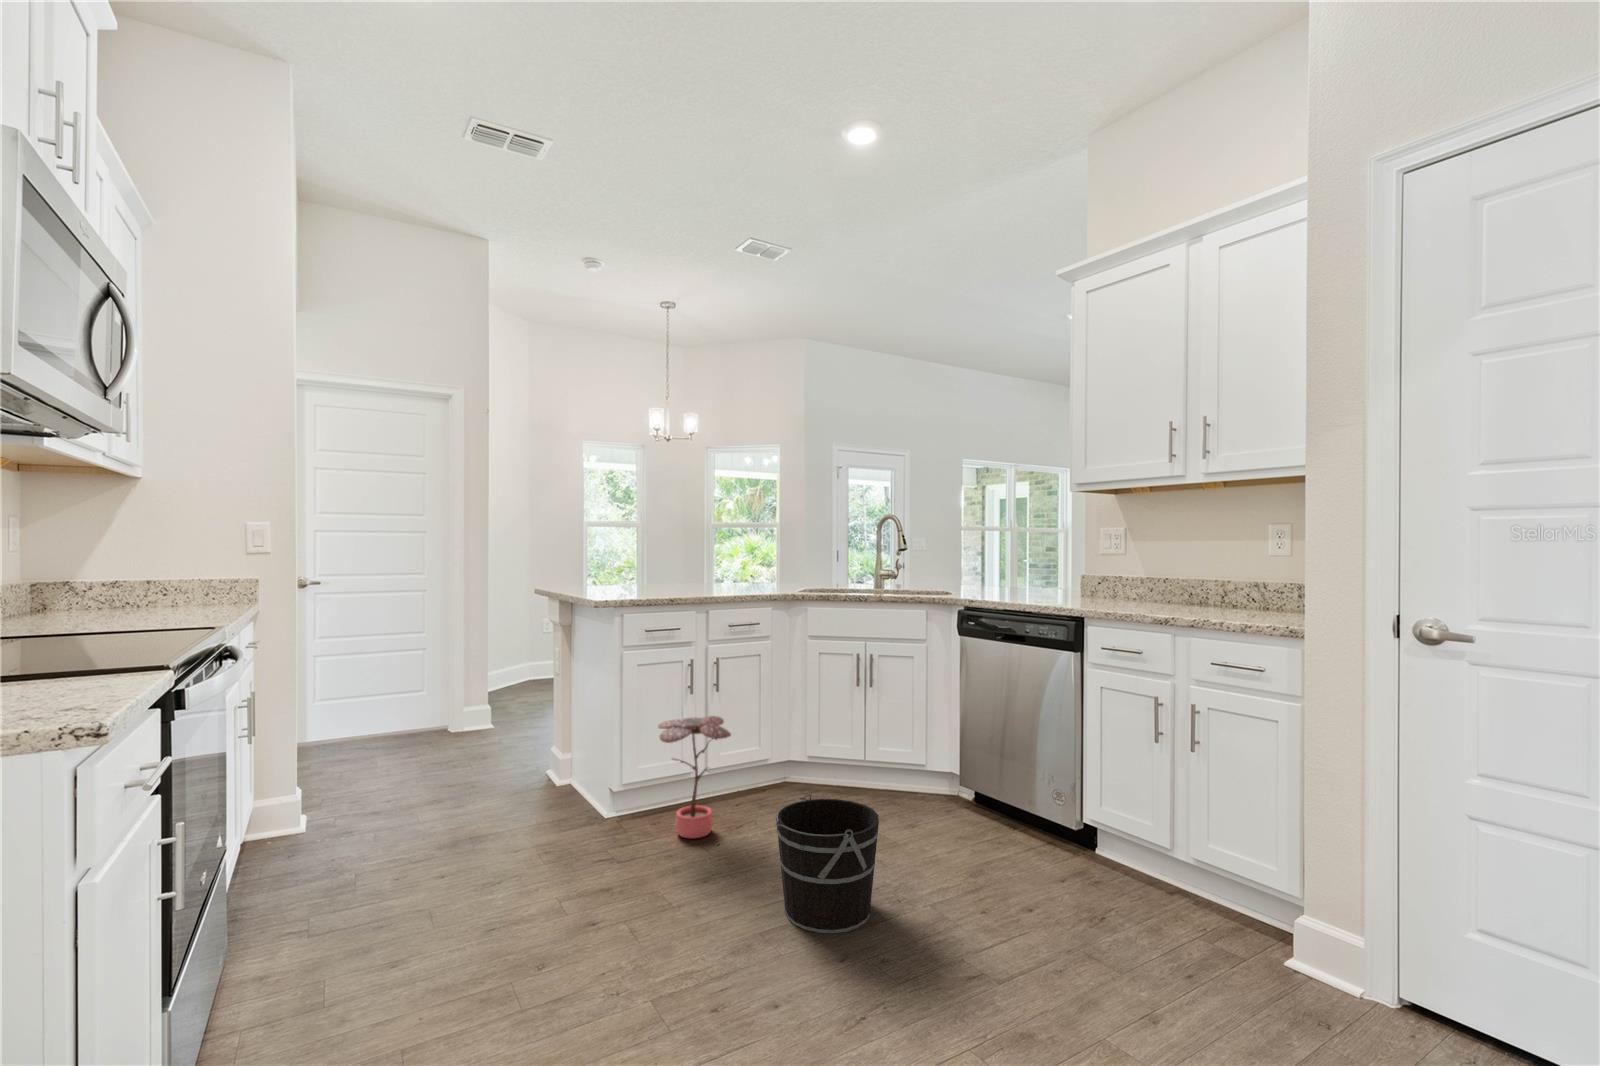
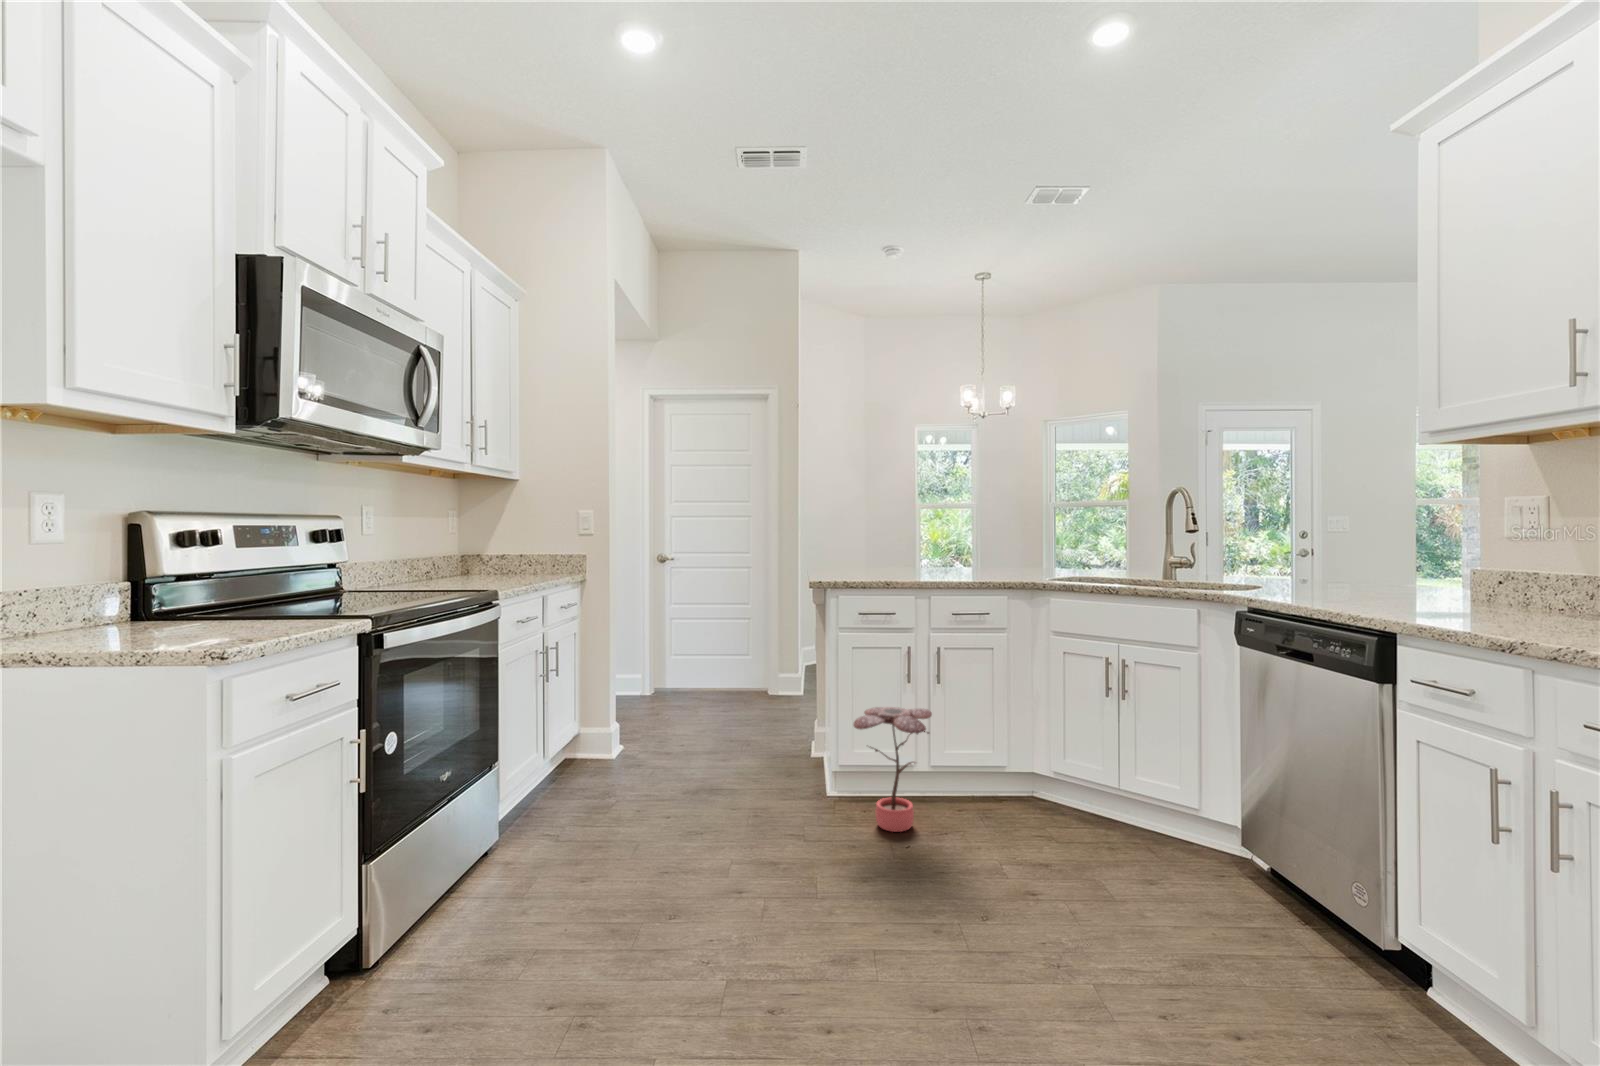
bucket: present [775,794,879,933] -> none [901,808,1027,973]

